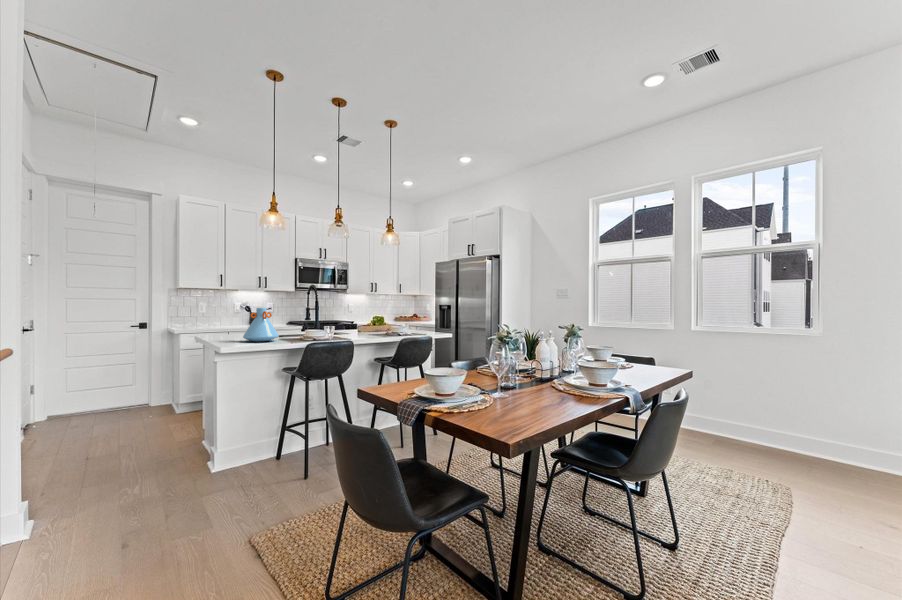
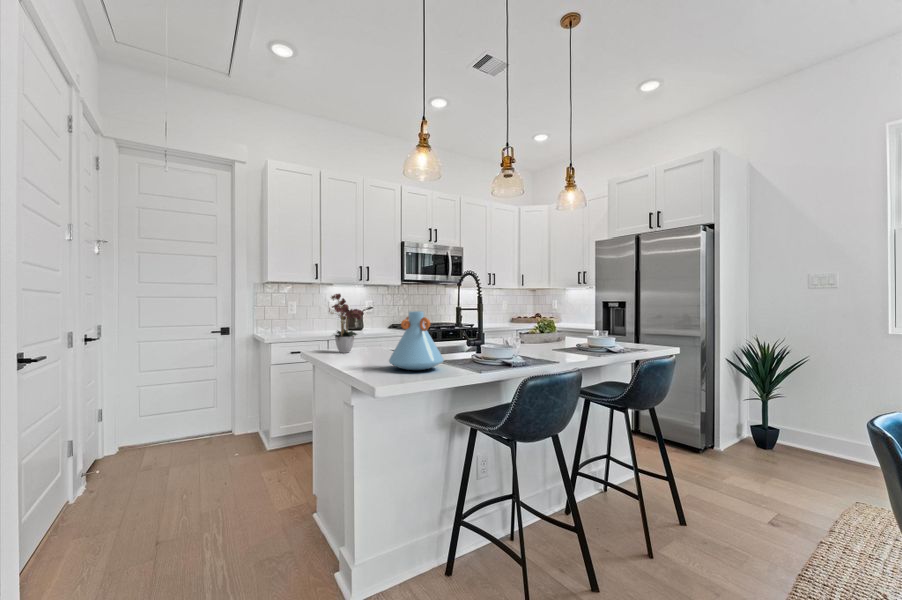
flower arrangement: none [213,295,244,336] -> present [329,294,364,353]

